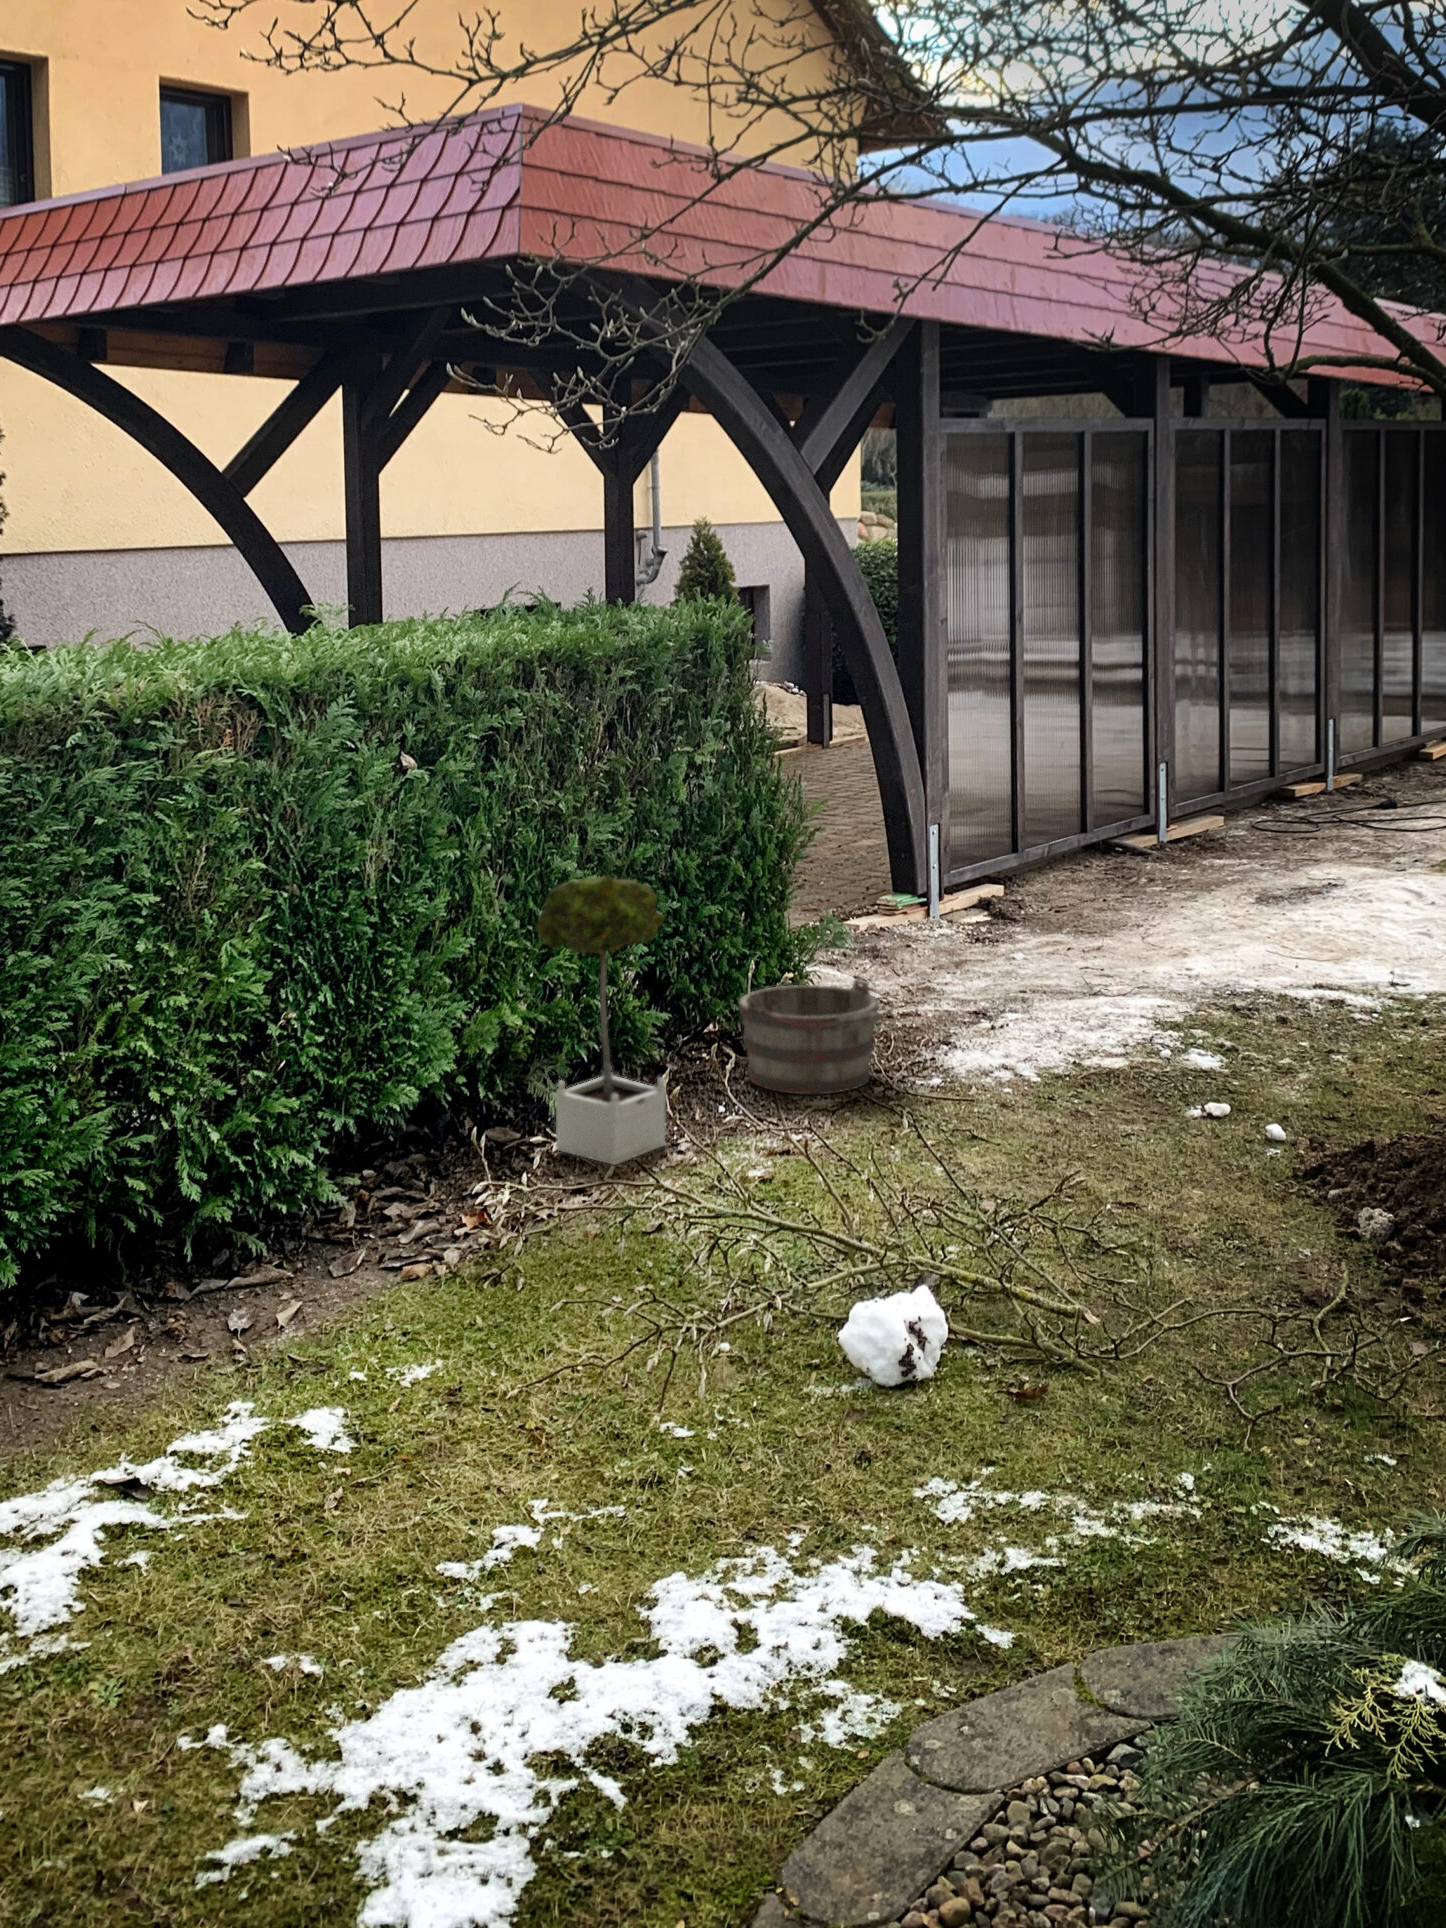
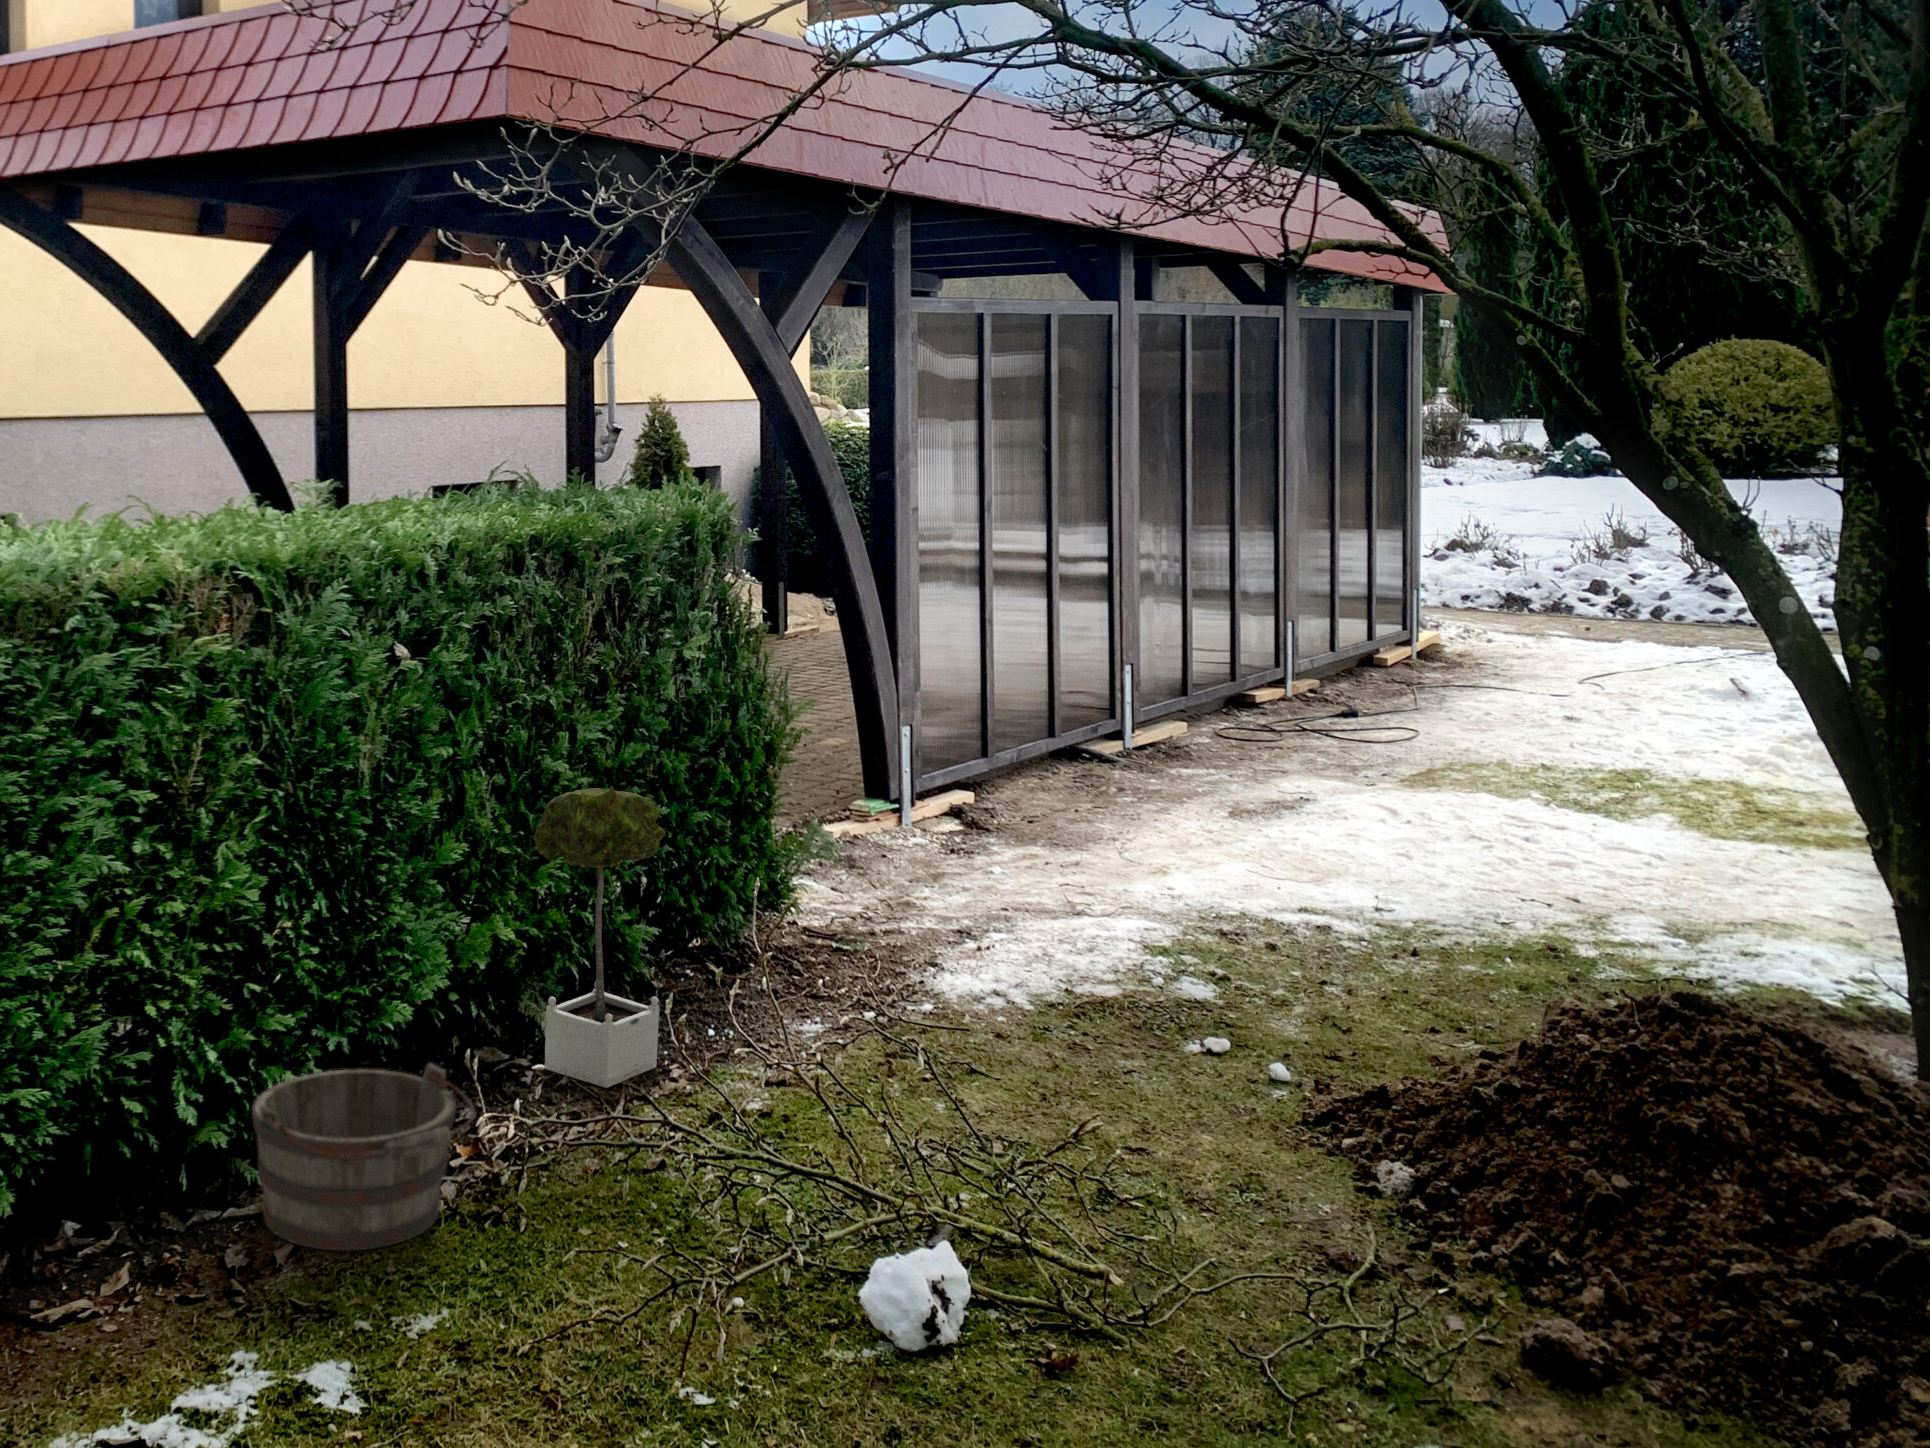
bucket: present [739,979,894,1094] -> present [252,1063,475,1251]

